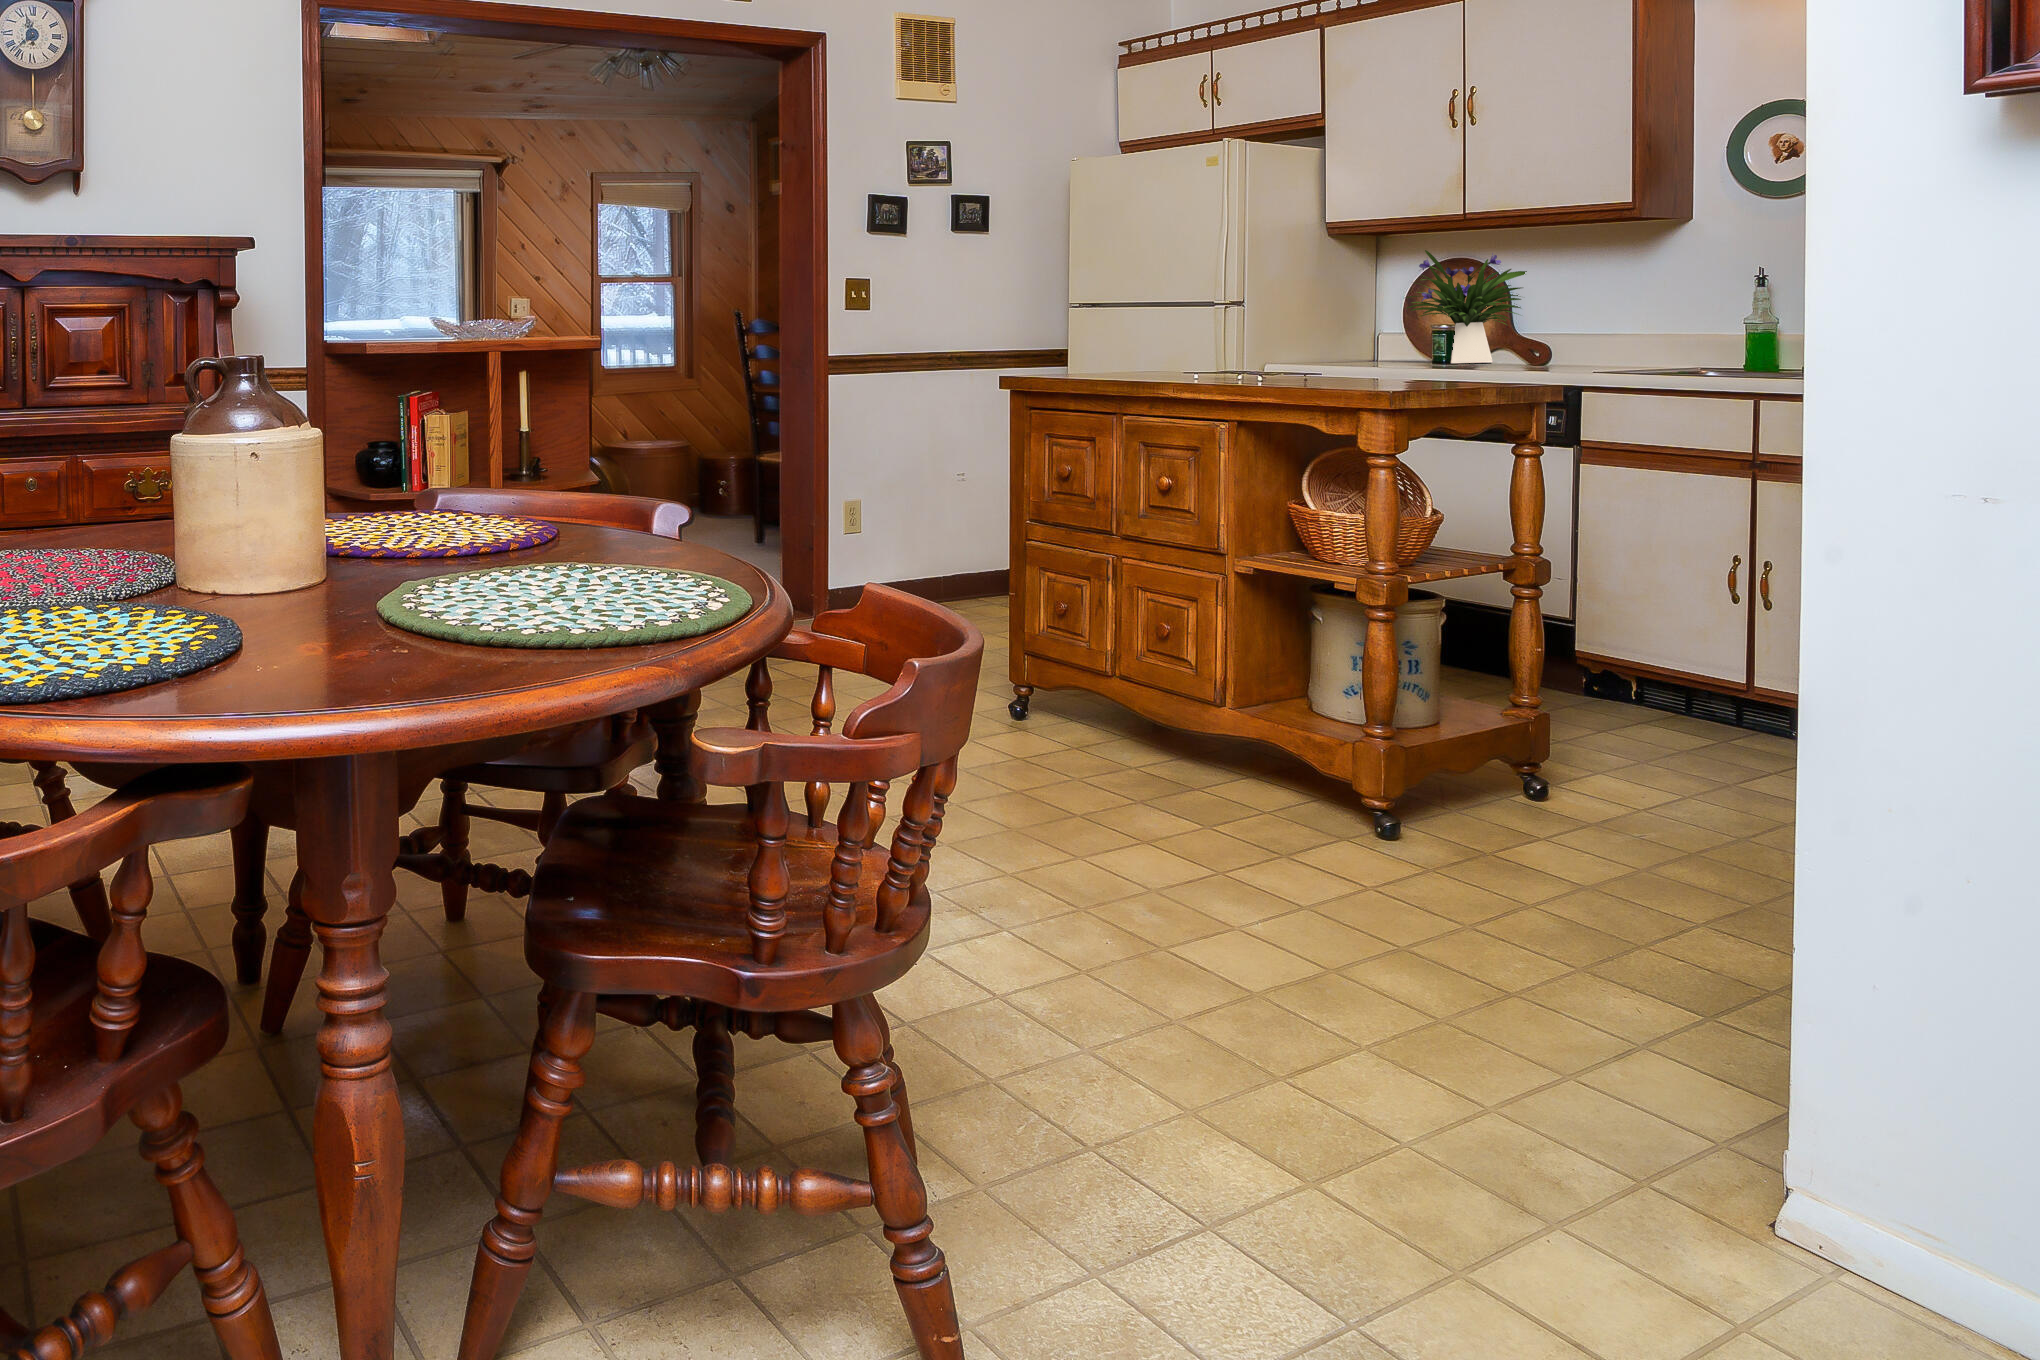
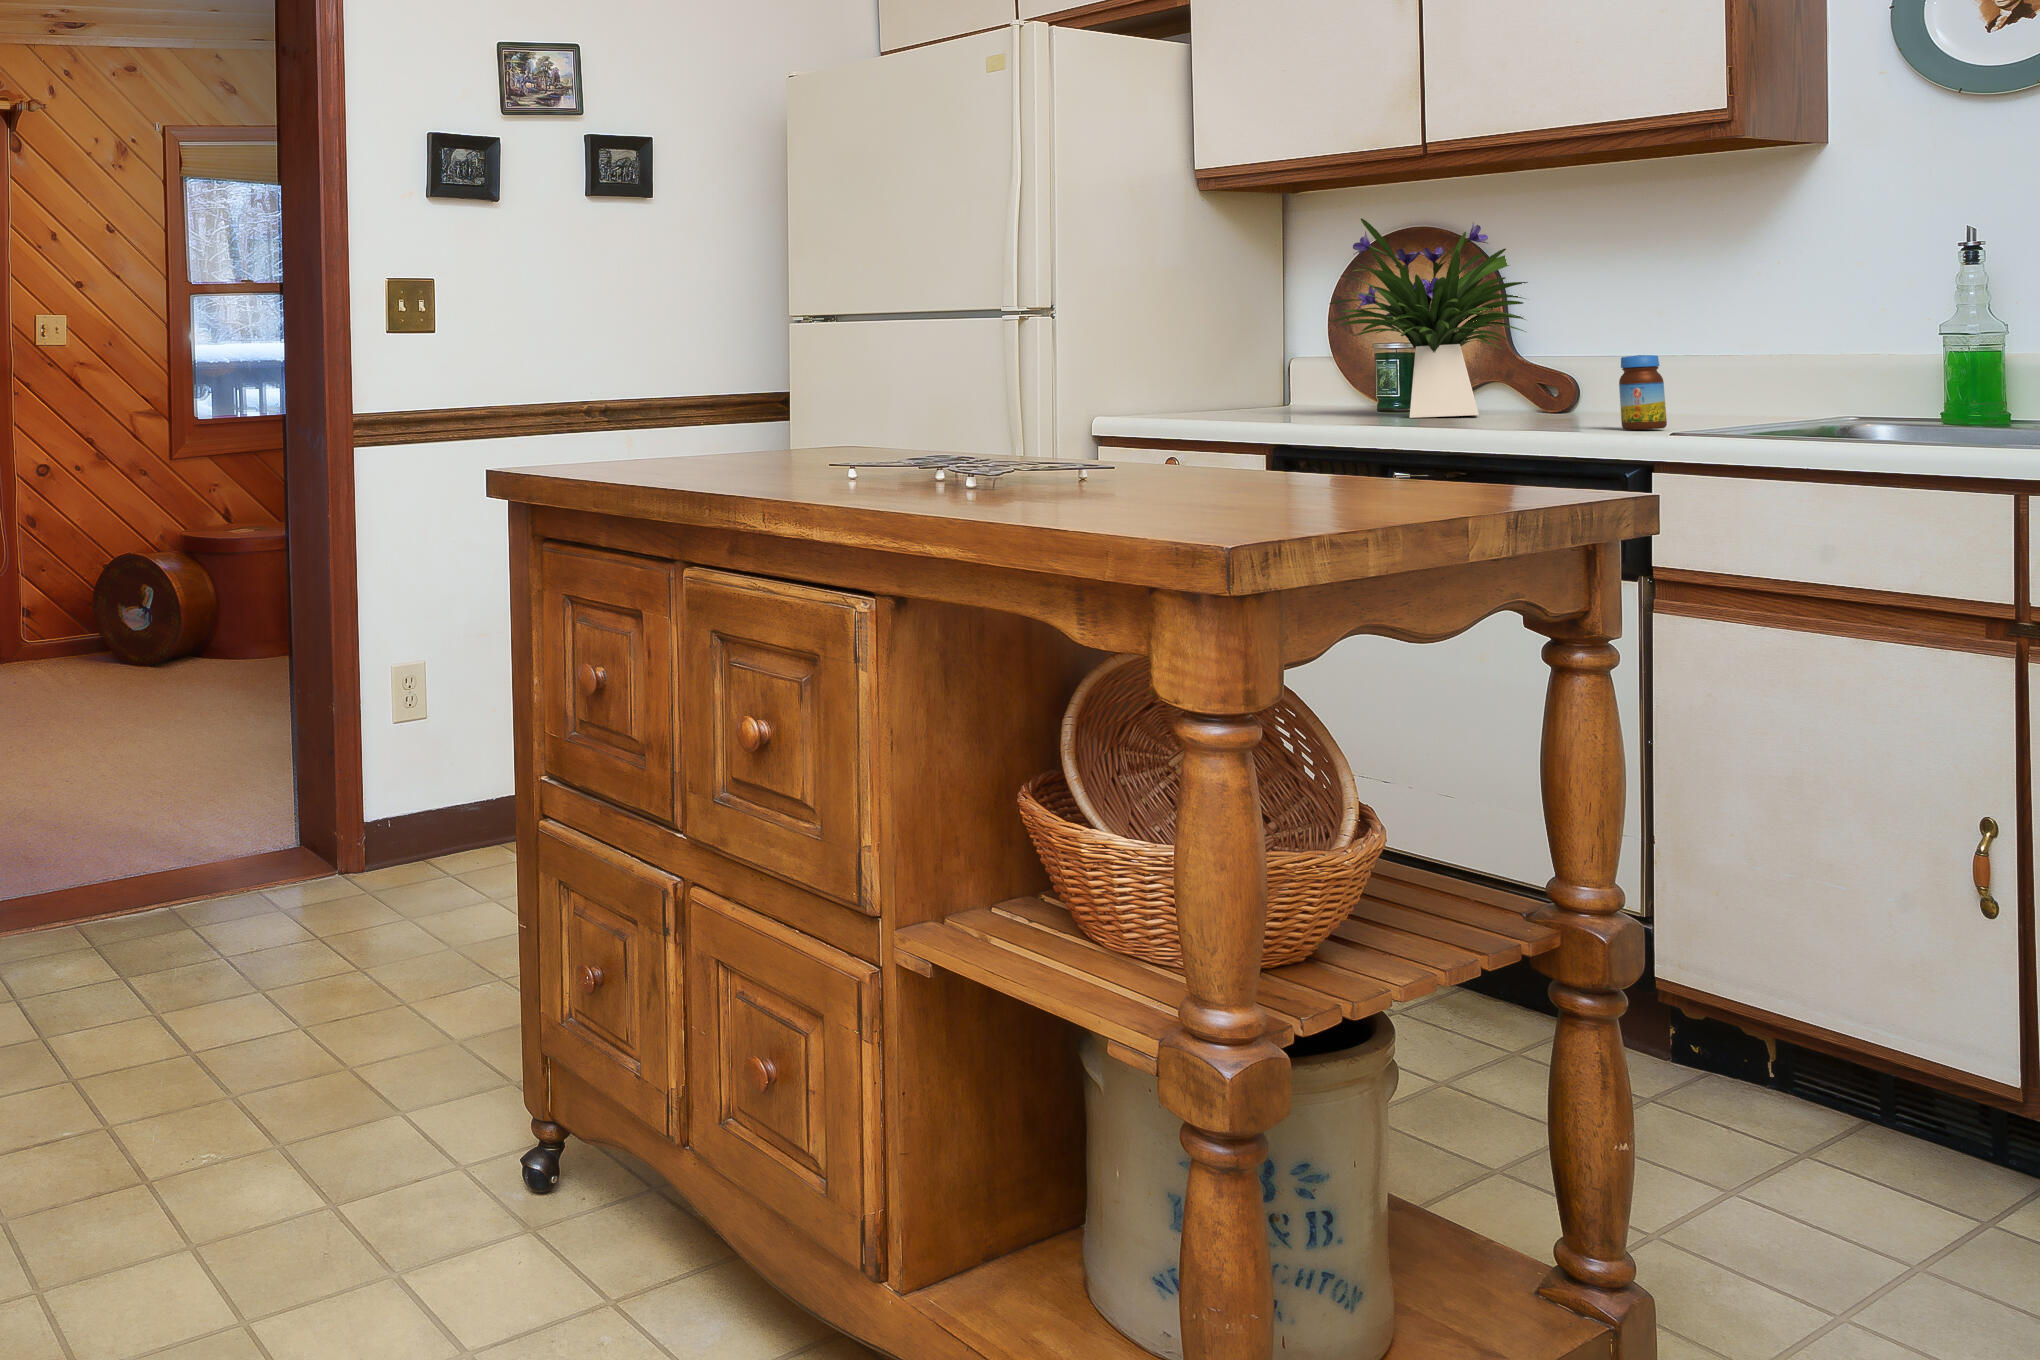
jar: none [1574,329,1600,368] -> present [1619,355,1667,430]

